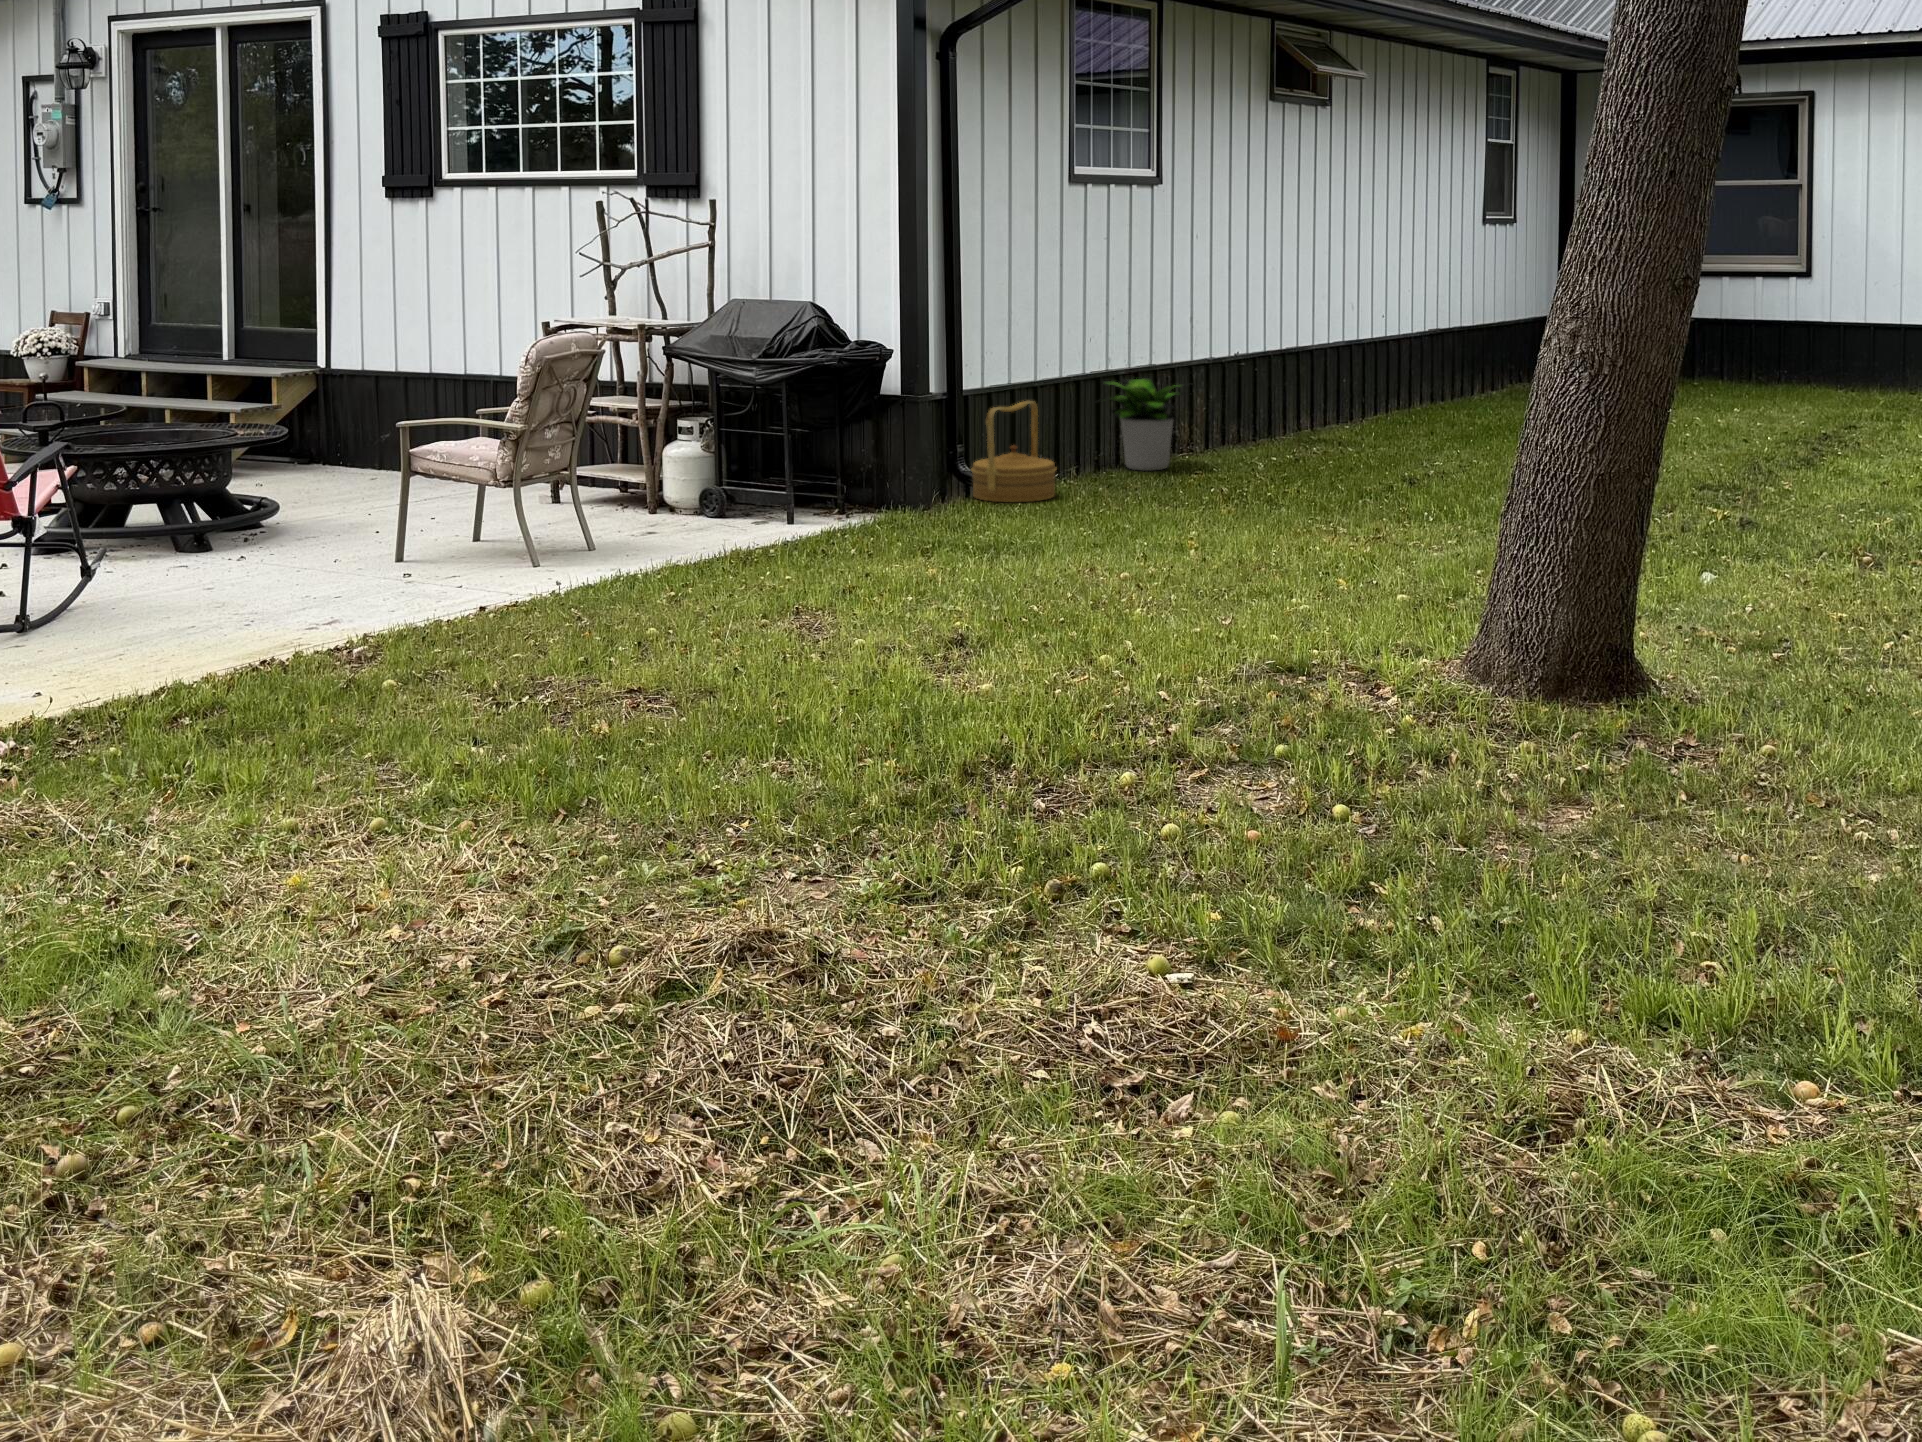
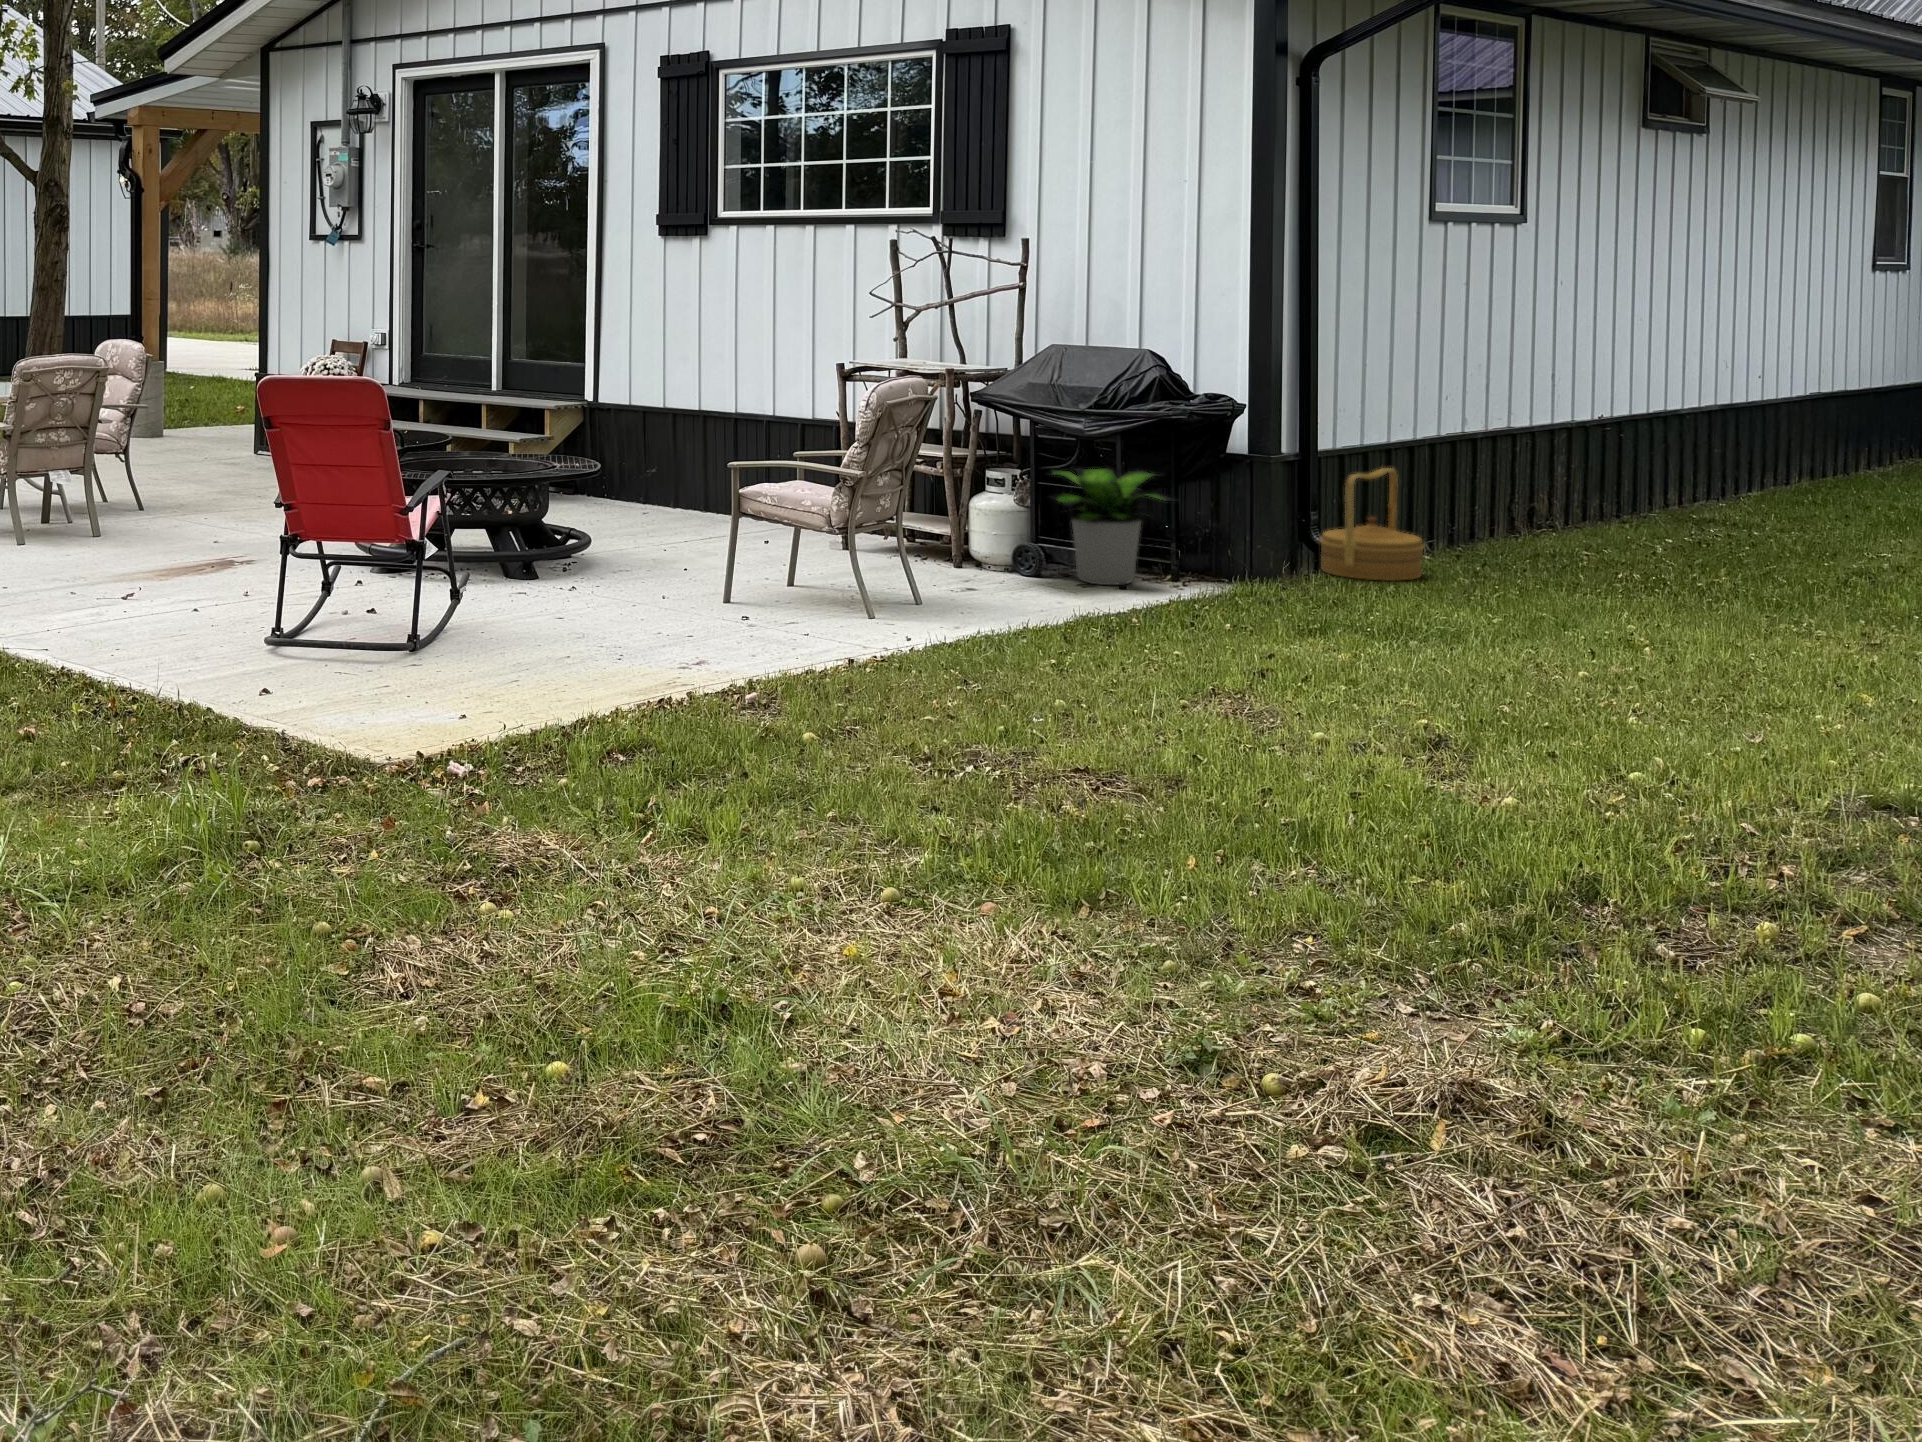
potted plant: present [1093,378,1185,471] -> present [1050,468,1174,585]

